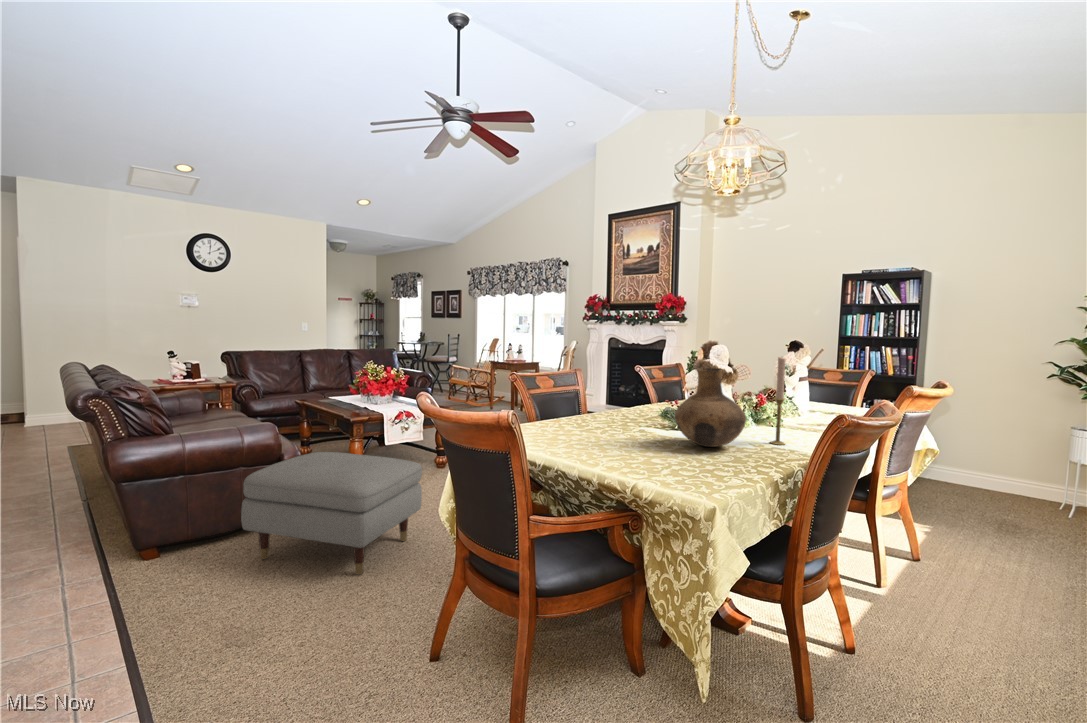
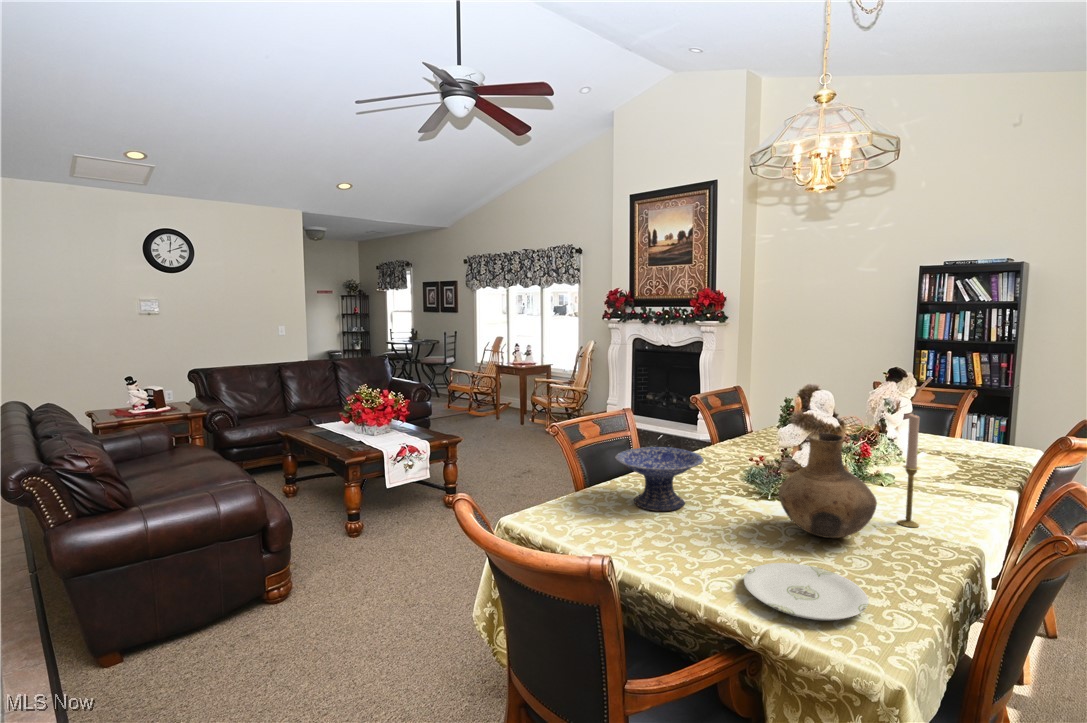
decorative bowl: none [555,389,624,432] -> present [615,447,704,511]
ottoman: present [241,452,422,575] -> none [222,516,441,683]
plate: none [630,454,717,480] -> present [744,563,869,620]

